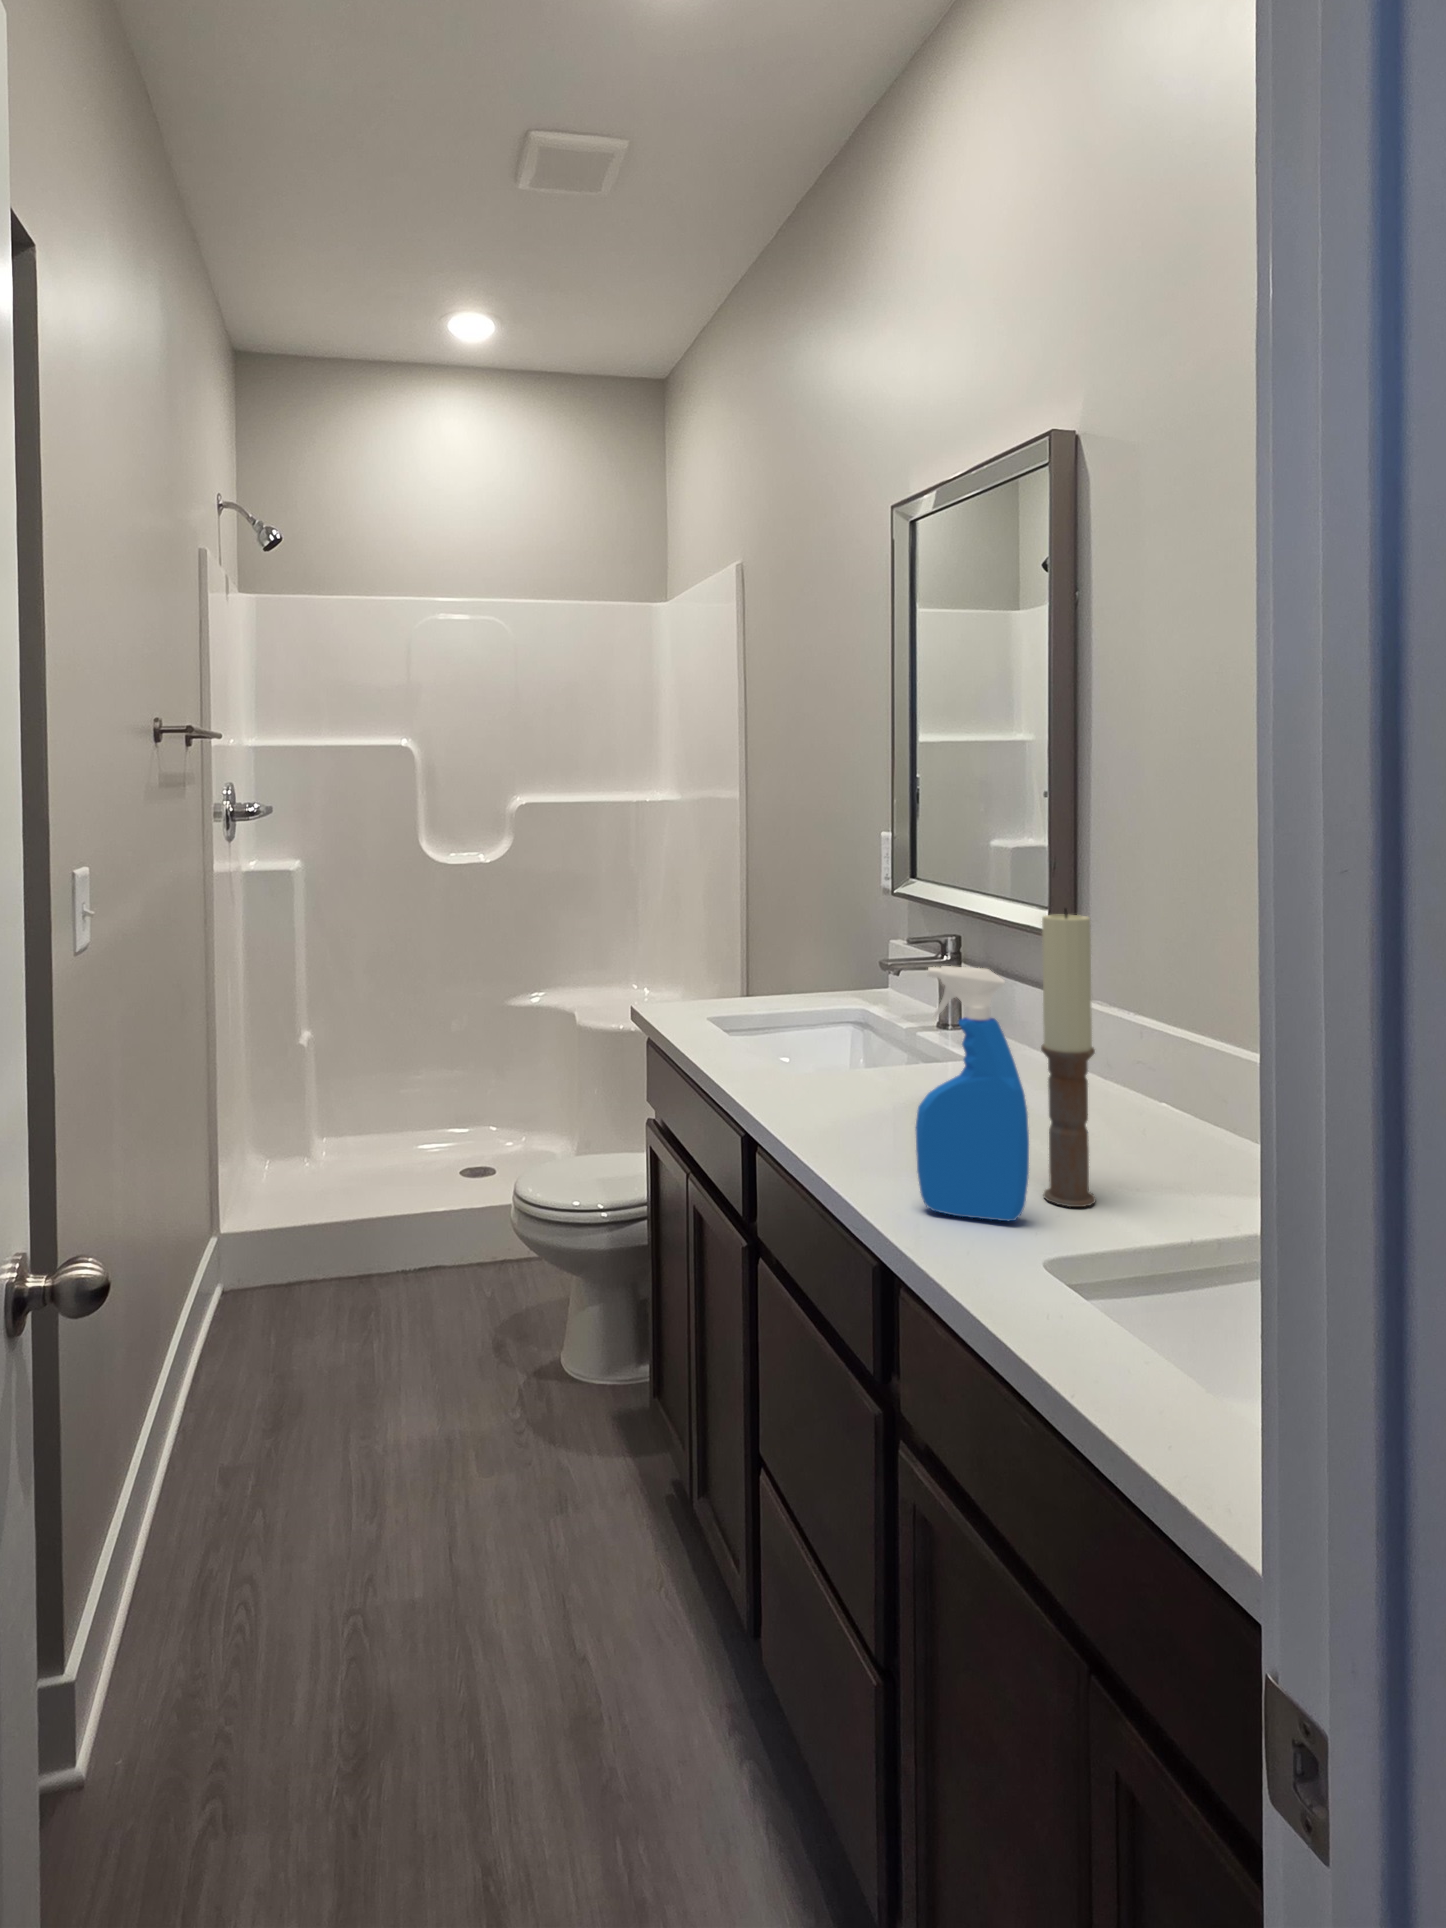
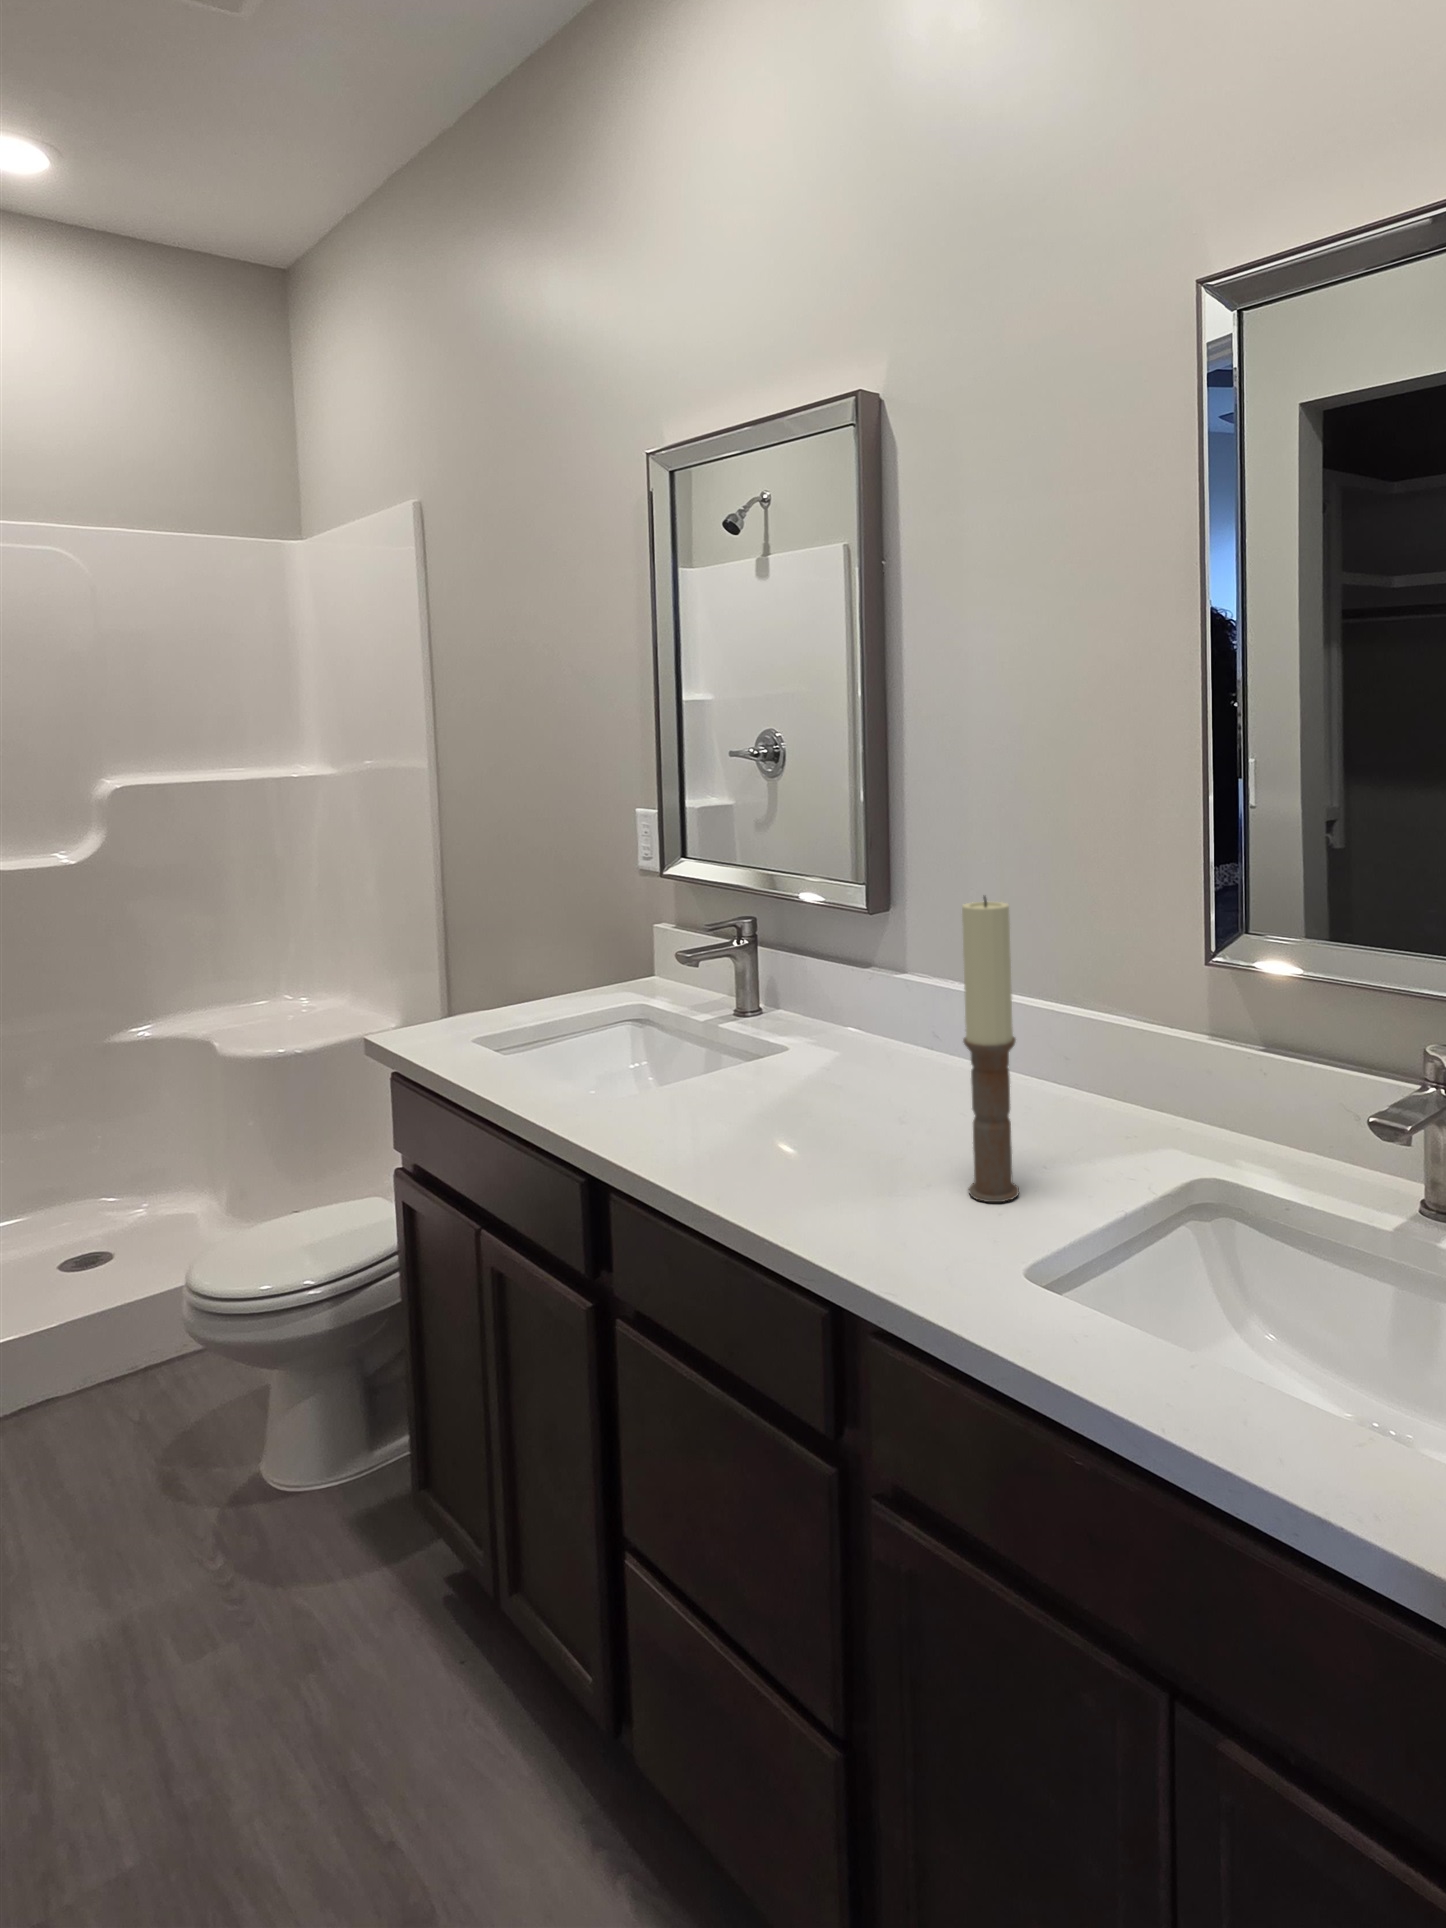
spray bottle: present [916,966,1029,1221] -> none [863,971,980,1240]

